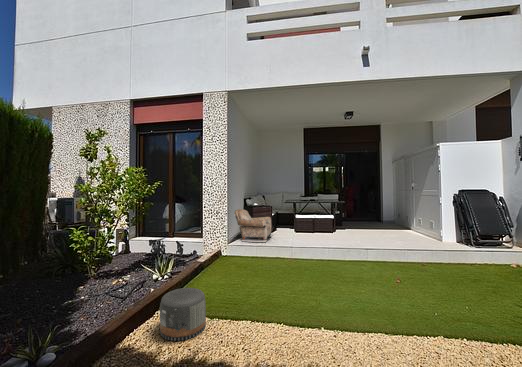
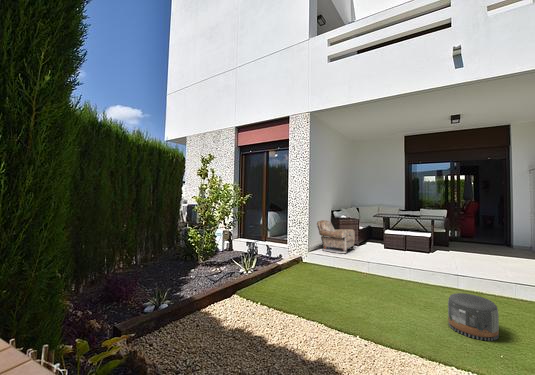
pouf: present [160,288,206,341] -> present [448,293,499,341]

